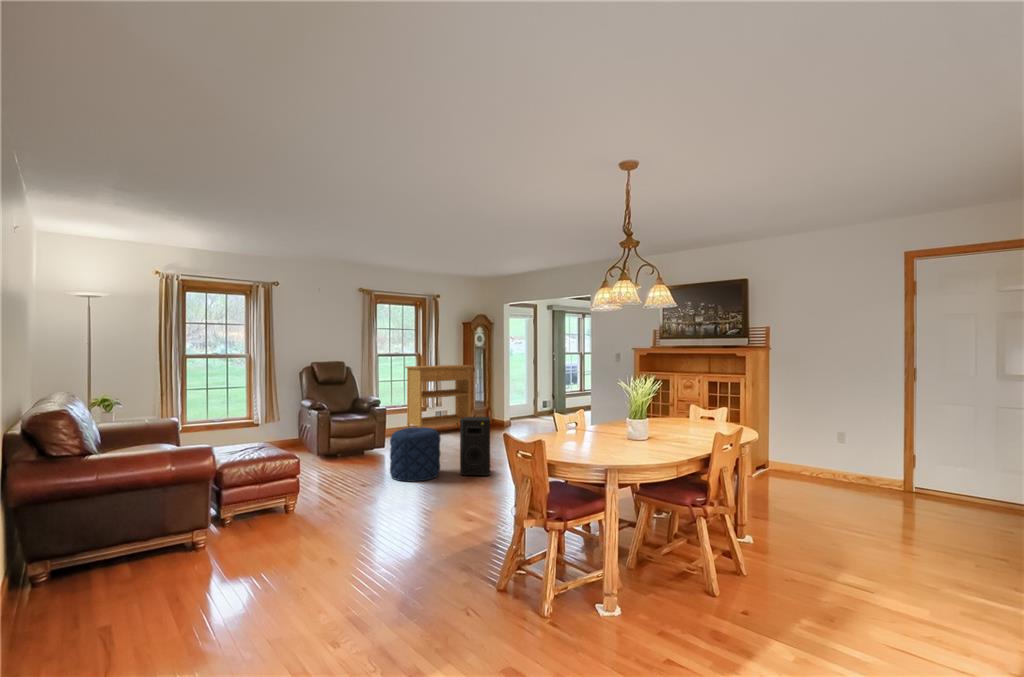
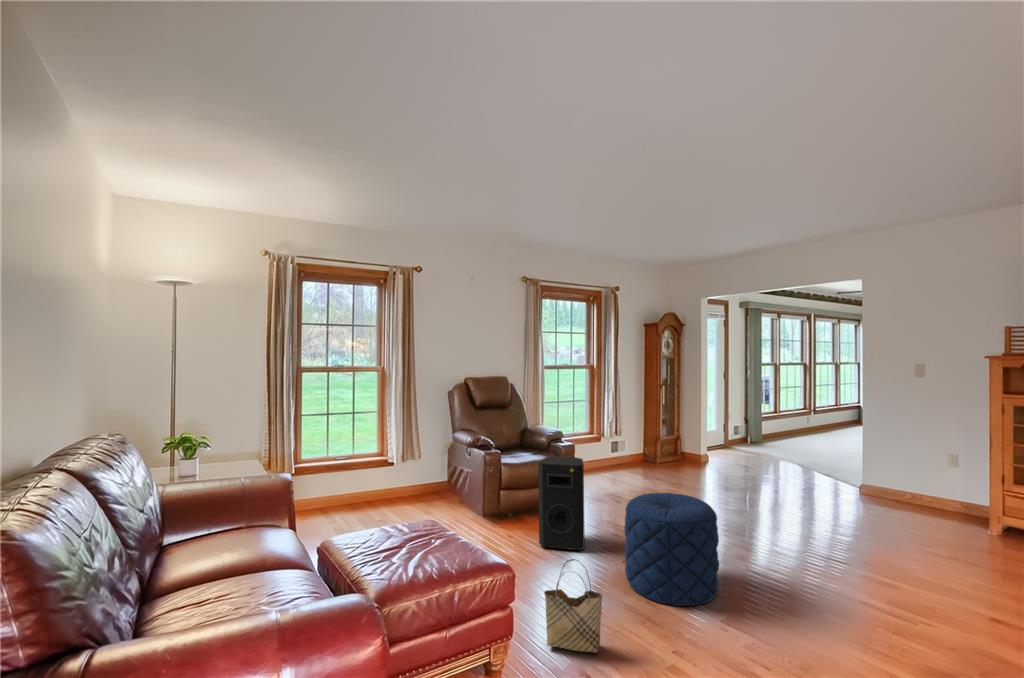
console table: present [405,365,474,428] -> none [575,380,668,481]
speaker: present [460,417,490,476] -> present [538,456,585,550]
woven basket: none [329,453,359,495] -> present [544,559,603,653]

